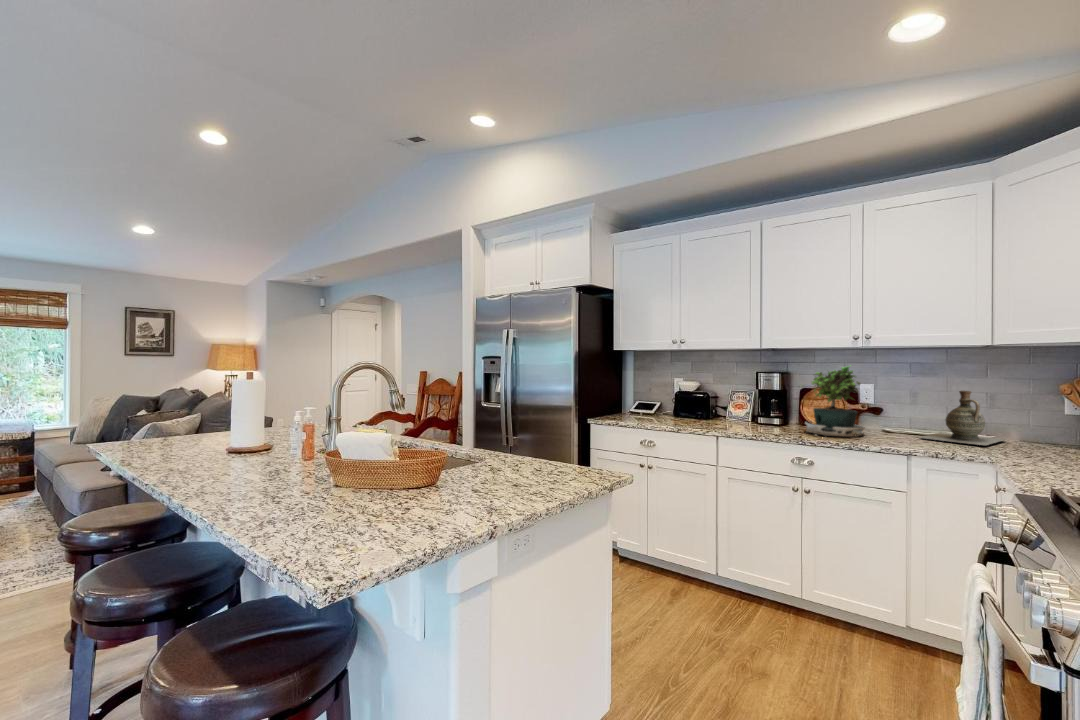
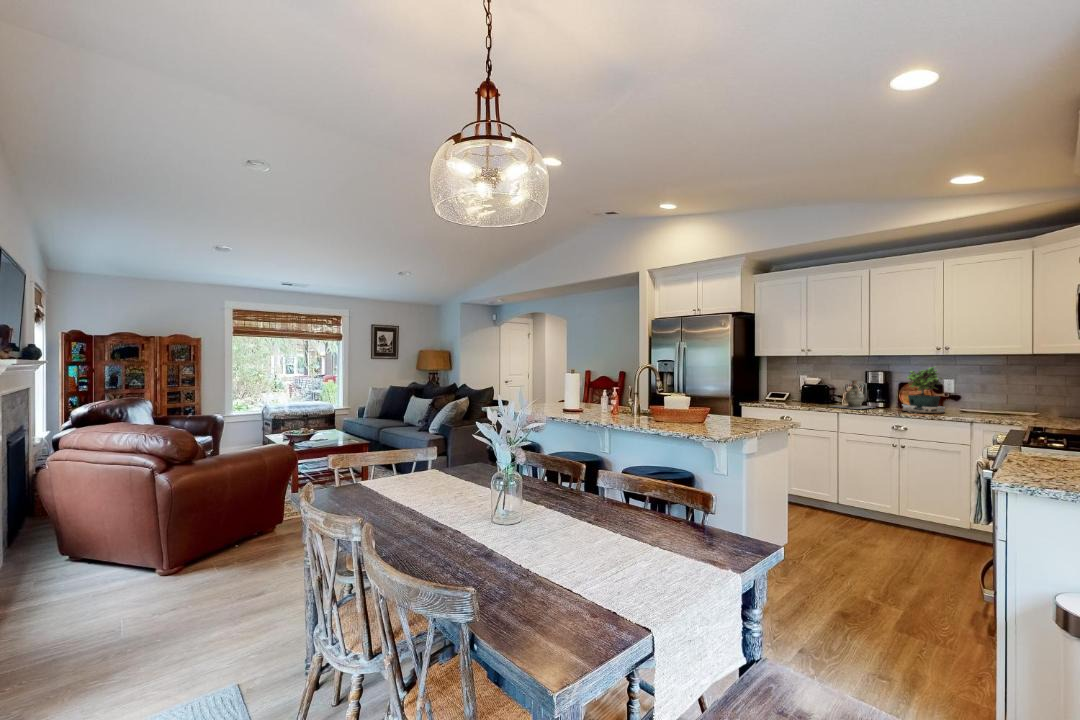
ceramic jug: present [920,391,1004,445] -> present [834,380,871,409]

